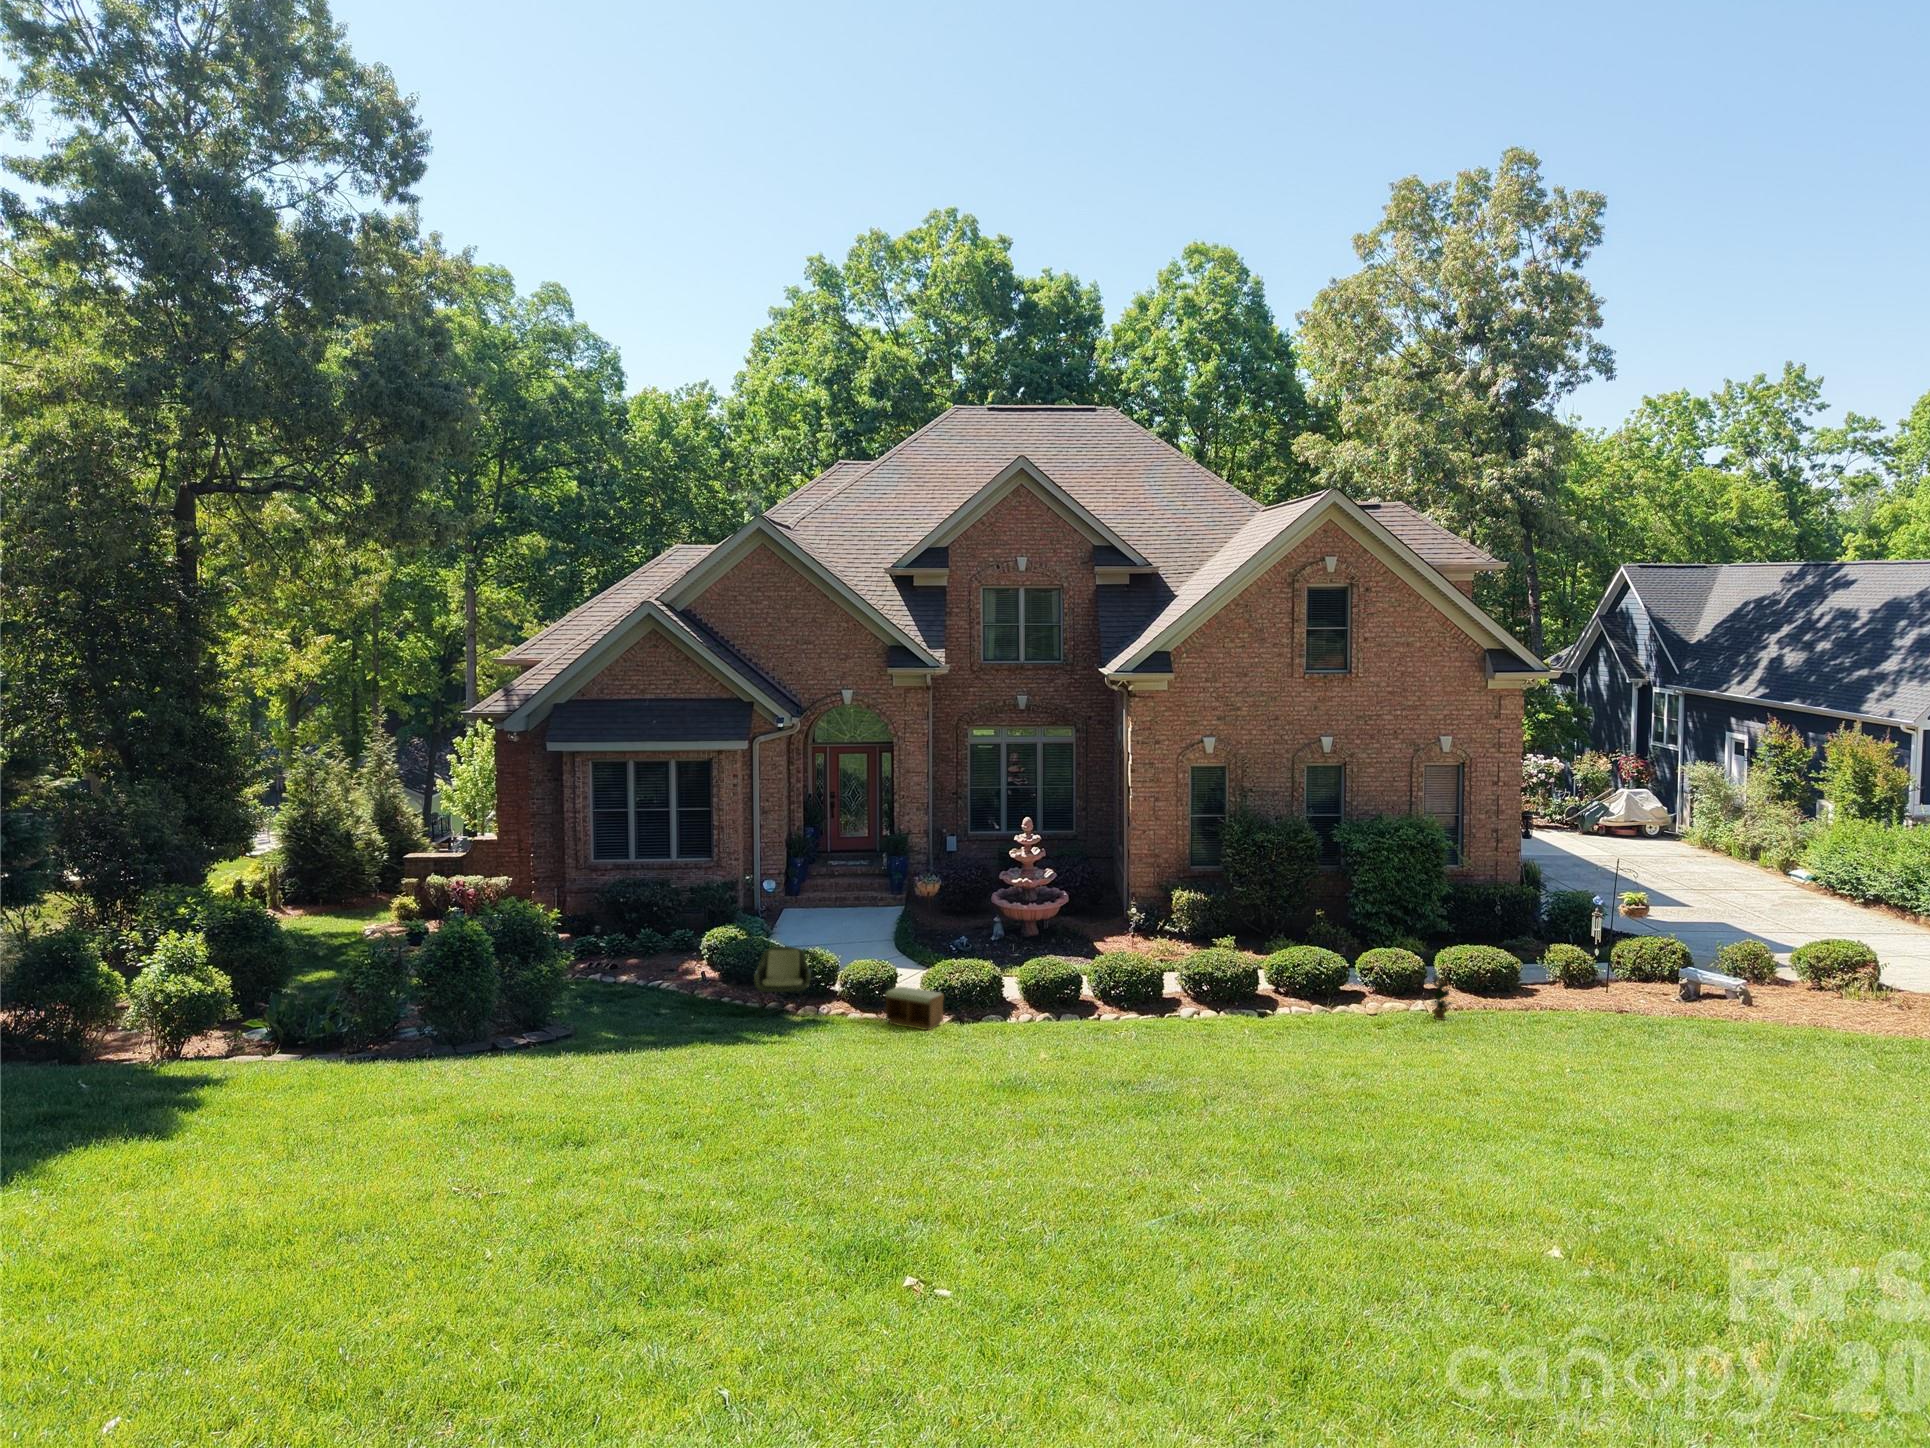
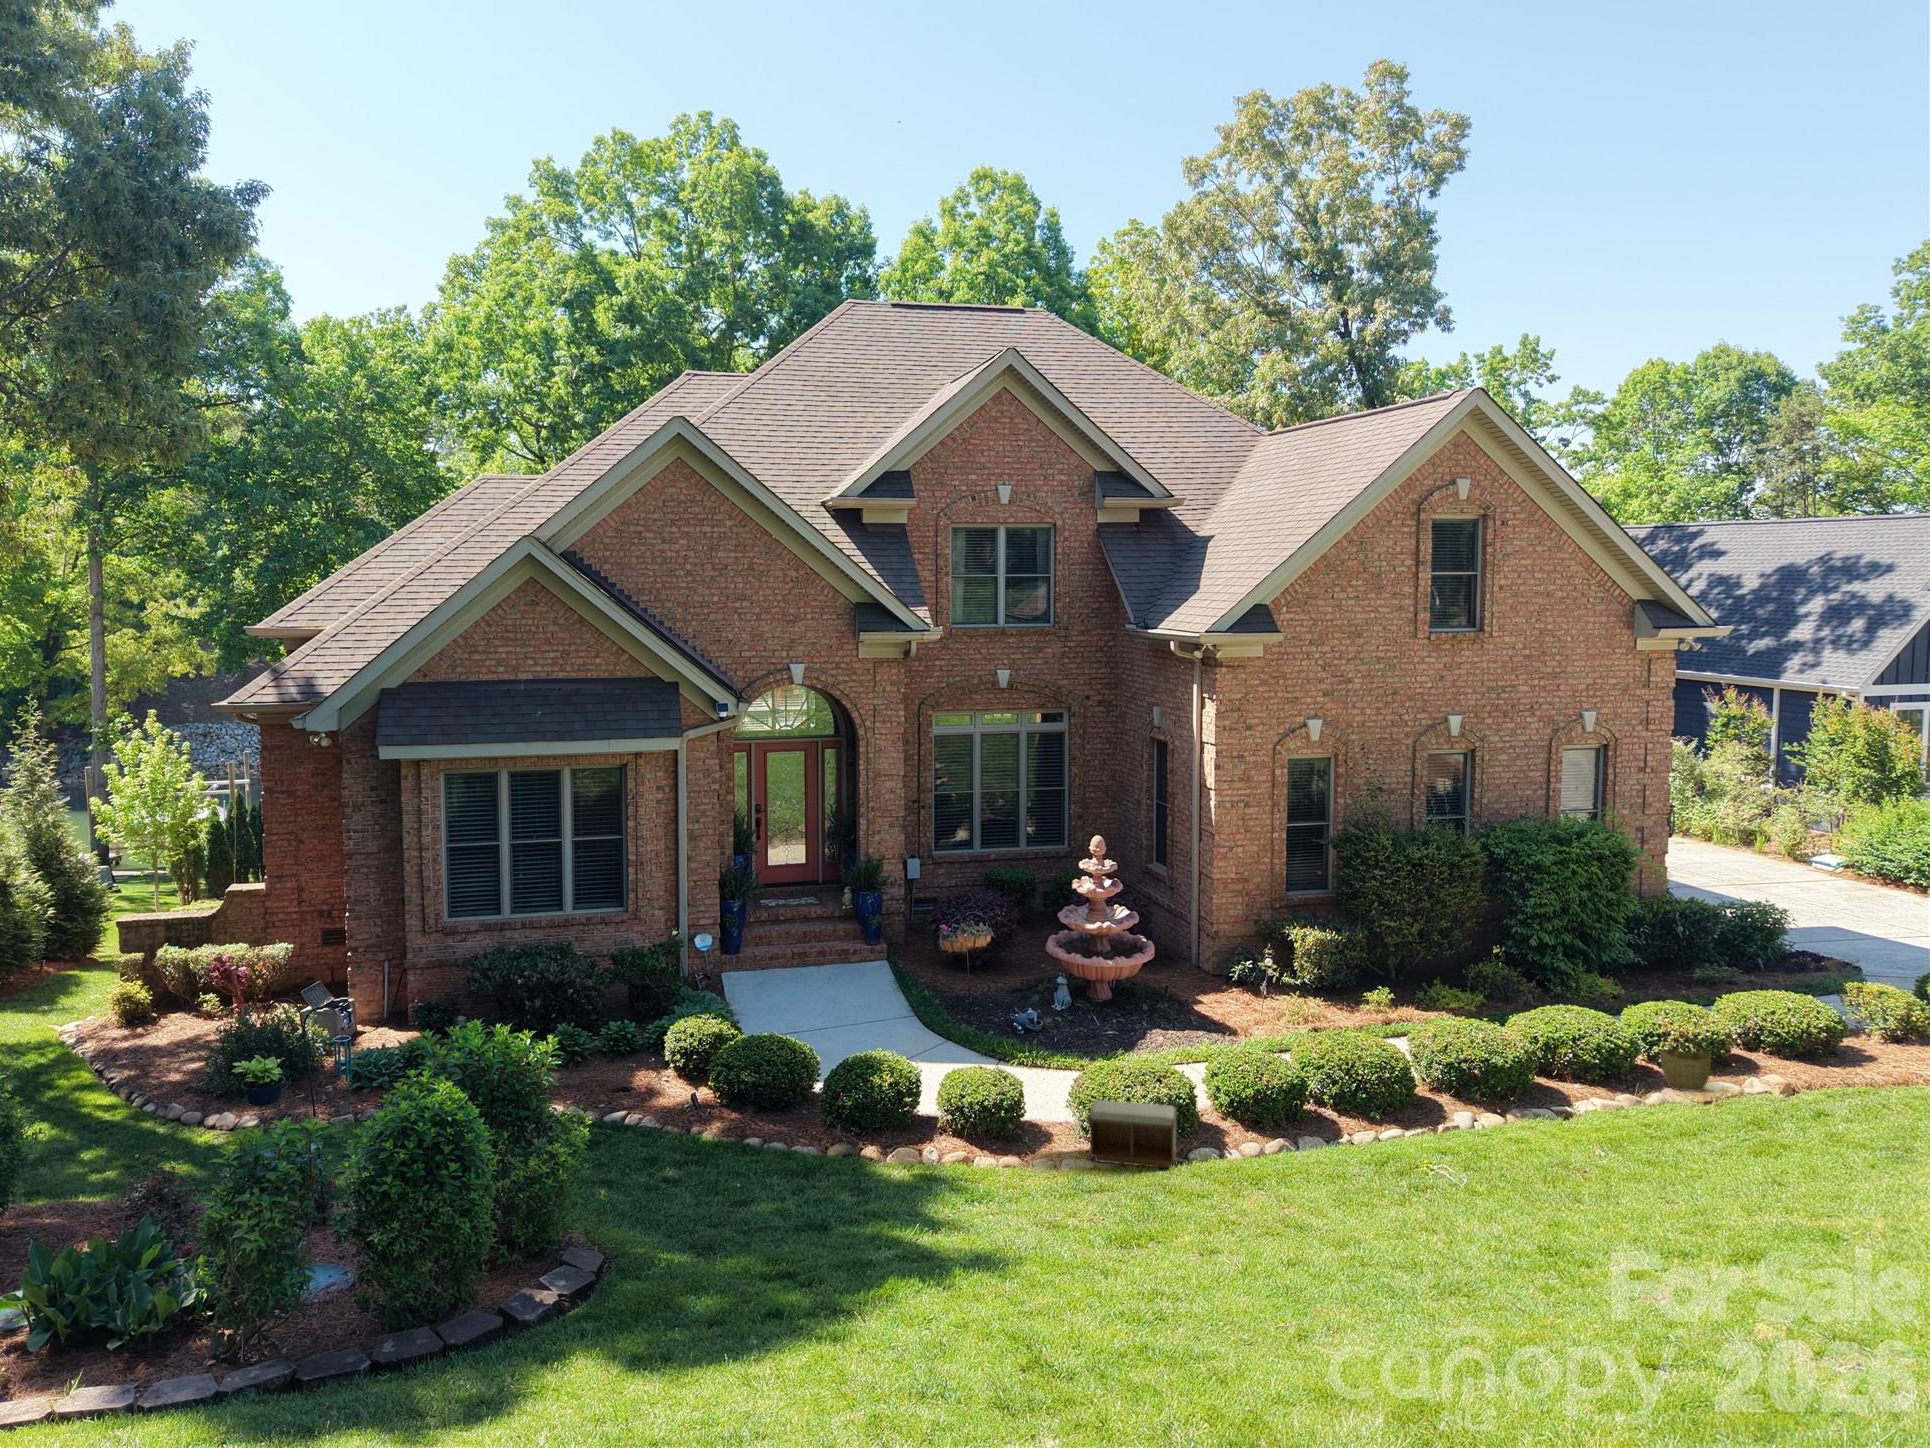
lounge chair: present [754,946,811,1016] -> none [860,1049,960,1173]
potted plant: present [1430,976,1452,1020] -> none [1740,1018,1784,1078]
woven basket: none [1345,983,1378,1023] -> present [1660,1042,1711,1092]

